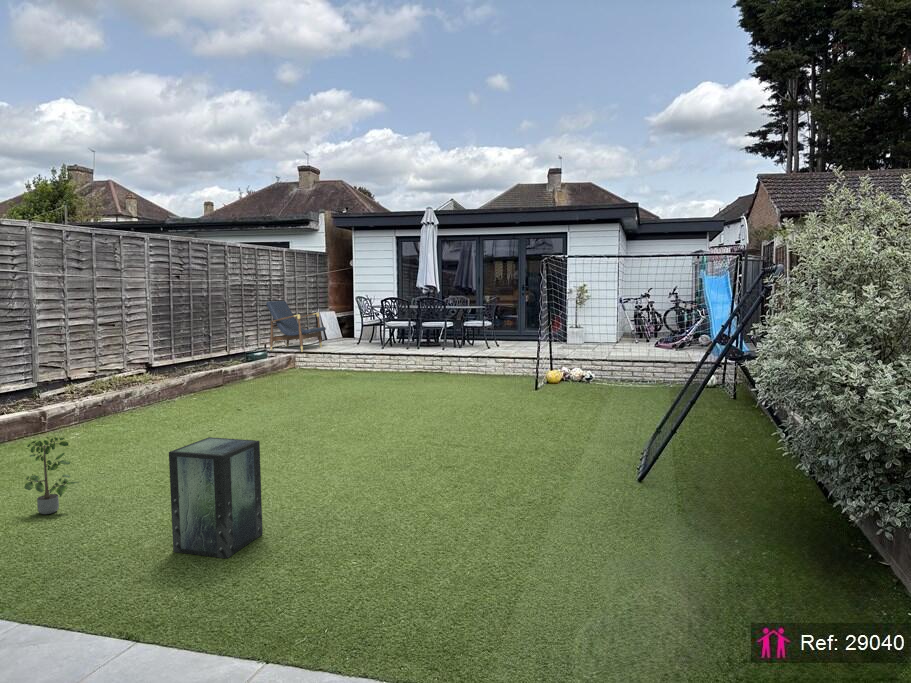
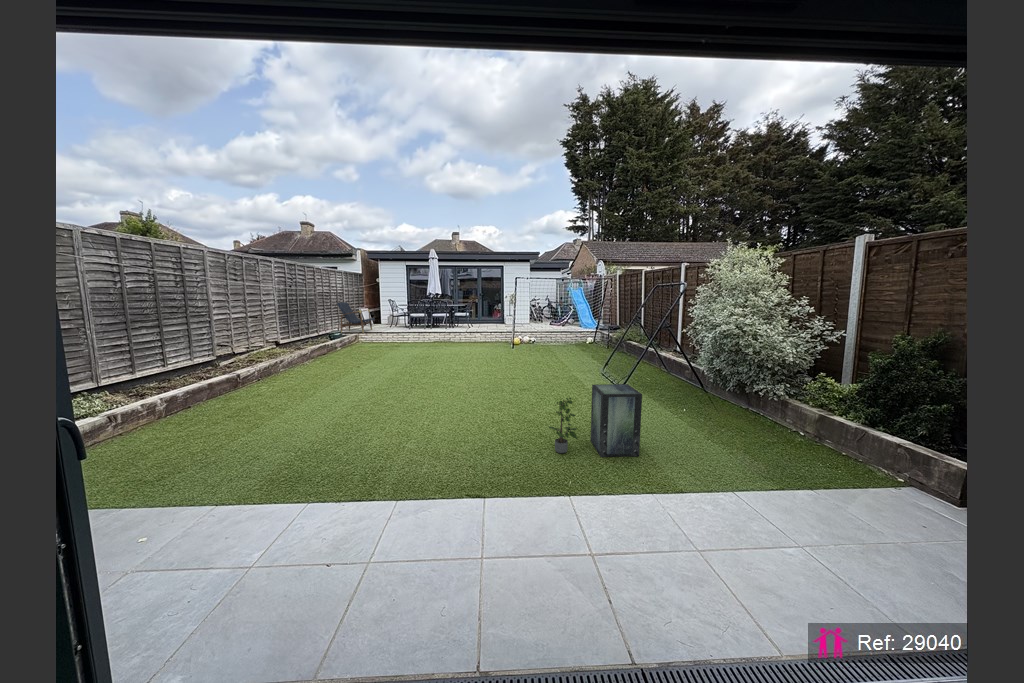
potted plant: present [24,437,78,514] -> present [549,398,577,453]
storage box: present [169,437,263,558] -> present [590,384,642,457]

